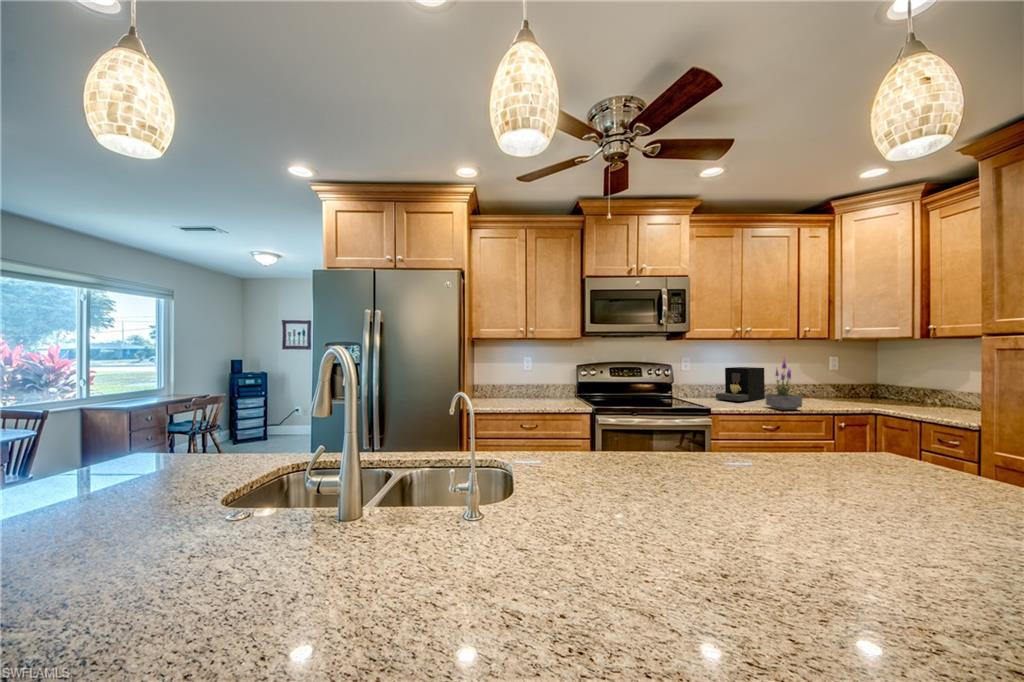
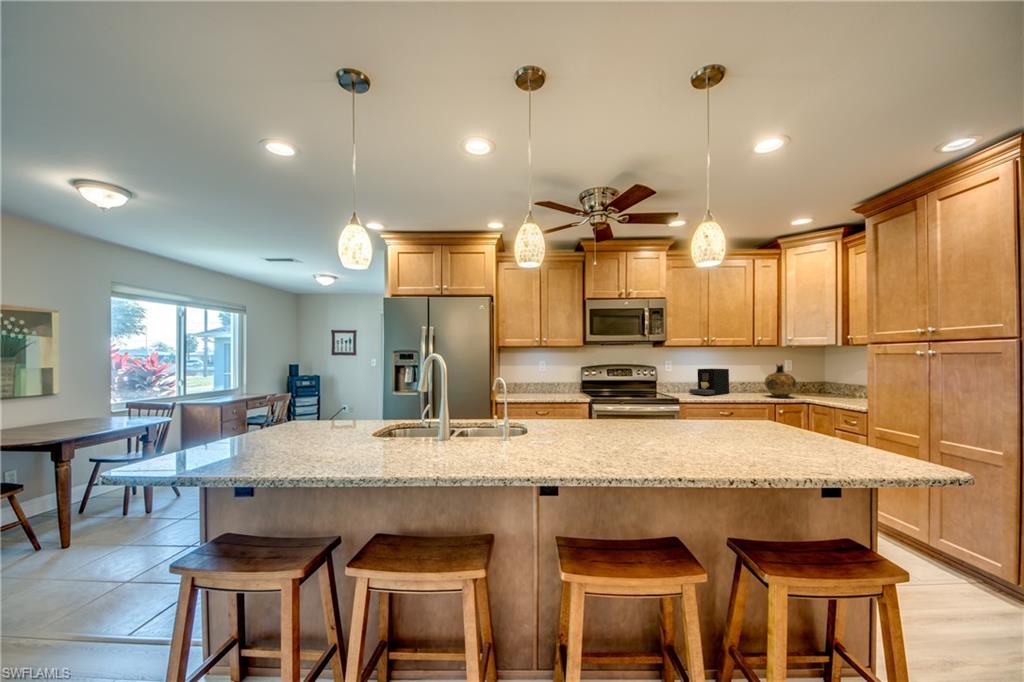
potted plant: present [766,358,802,410] -> none [725,360,752,401]
ceramic jug: none [812,362,855,405] -> present [765,365,796,397]

